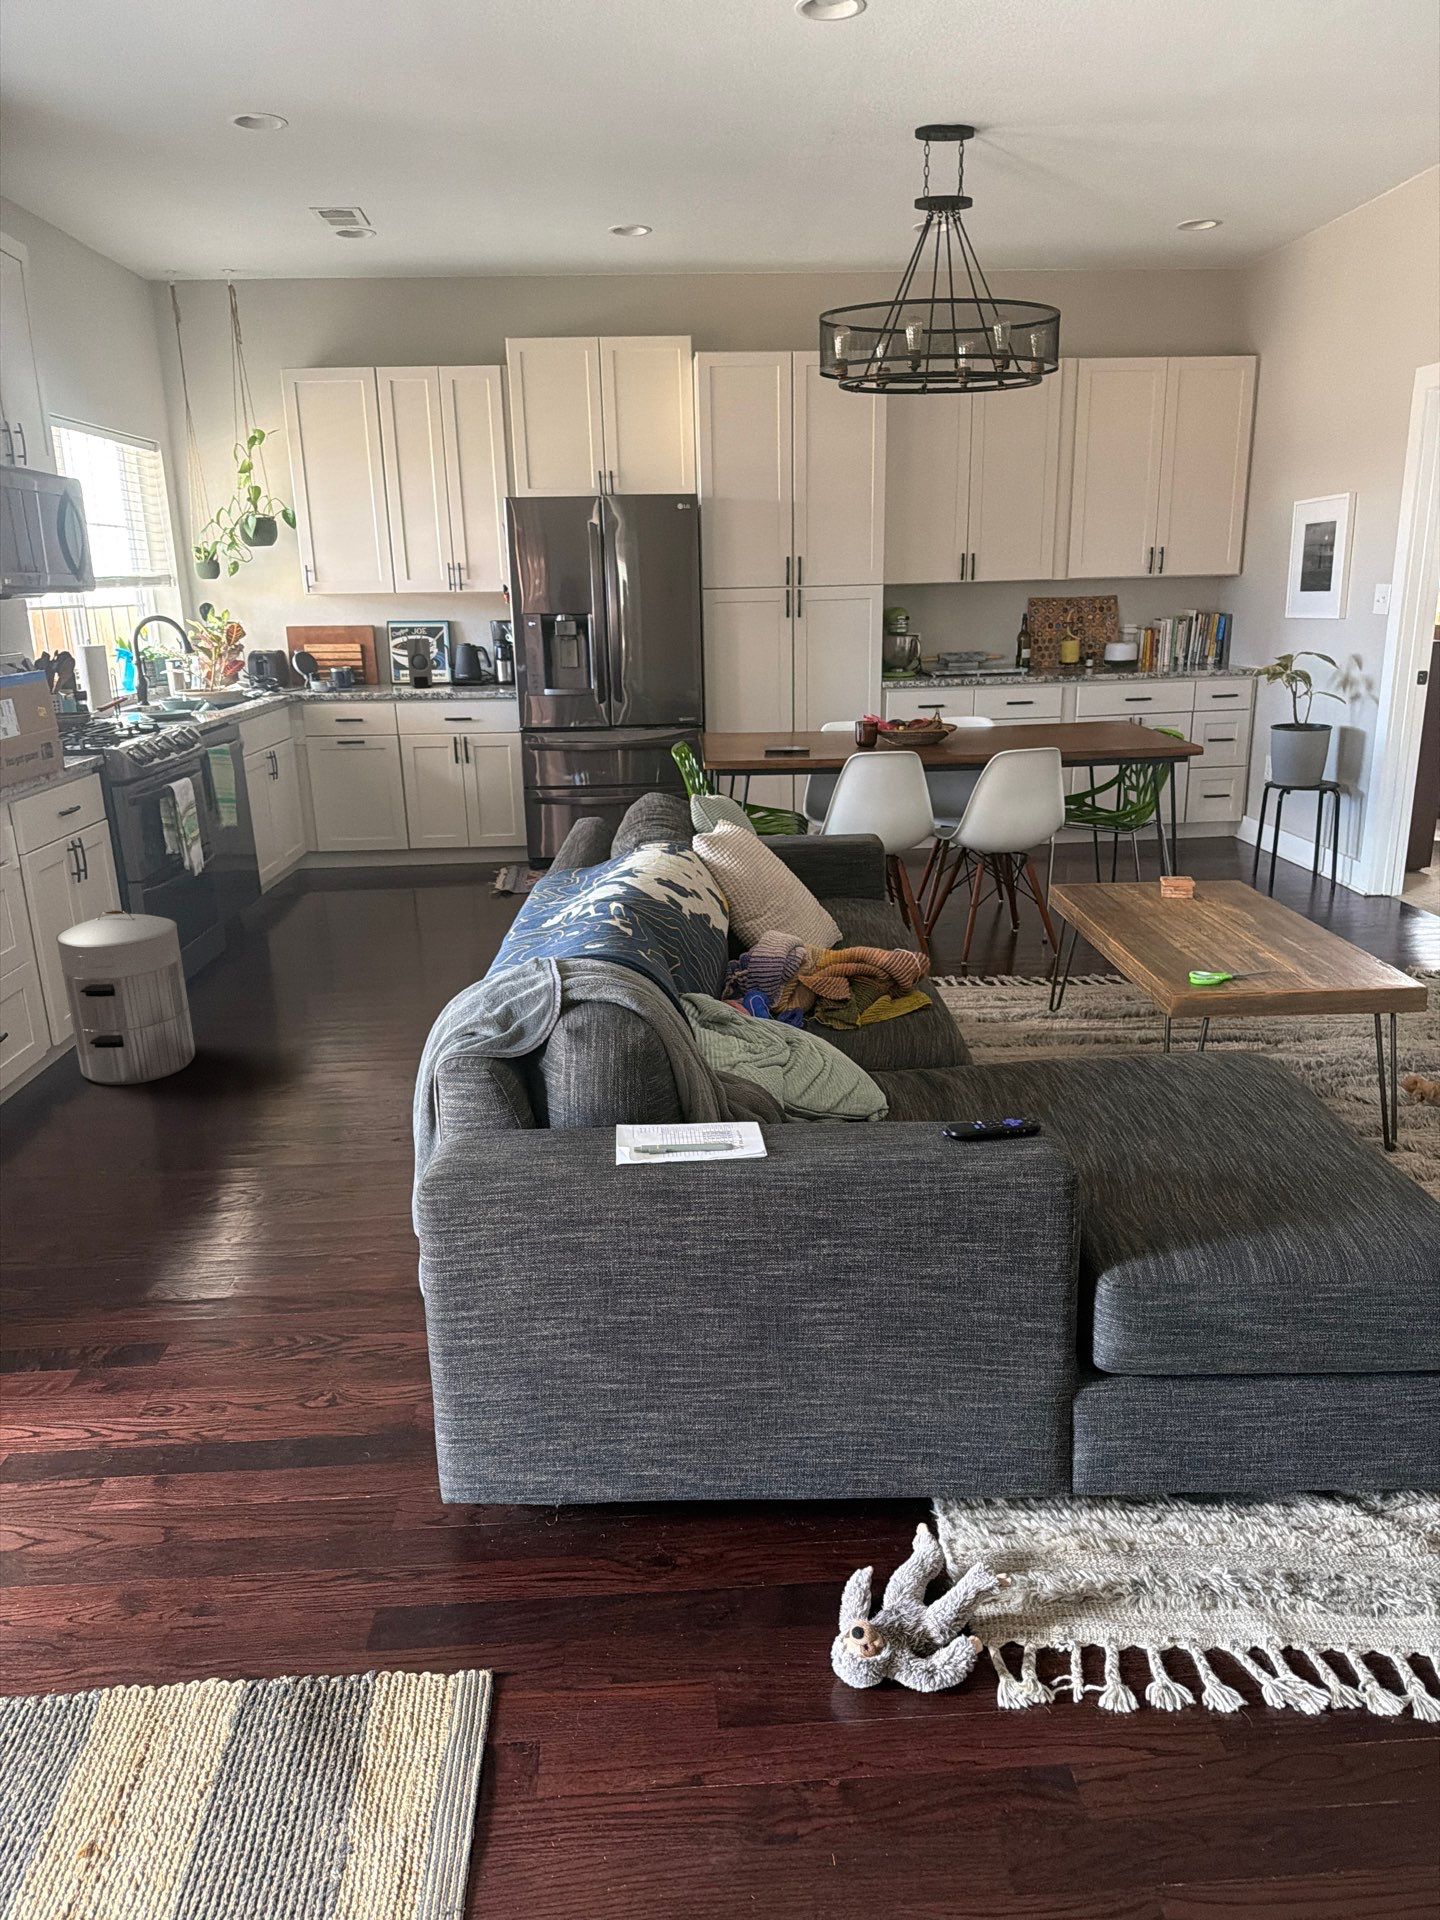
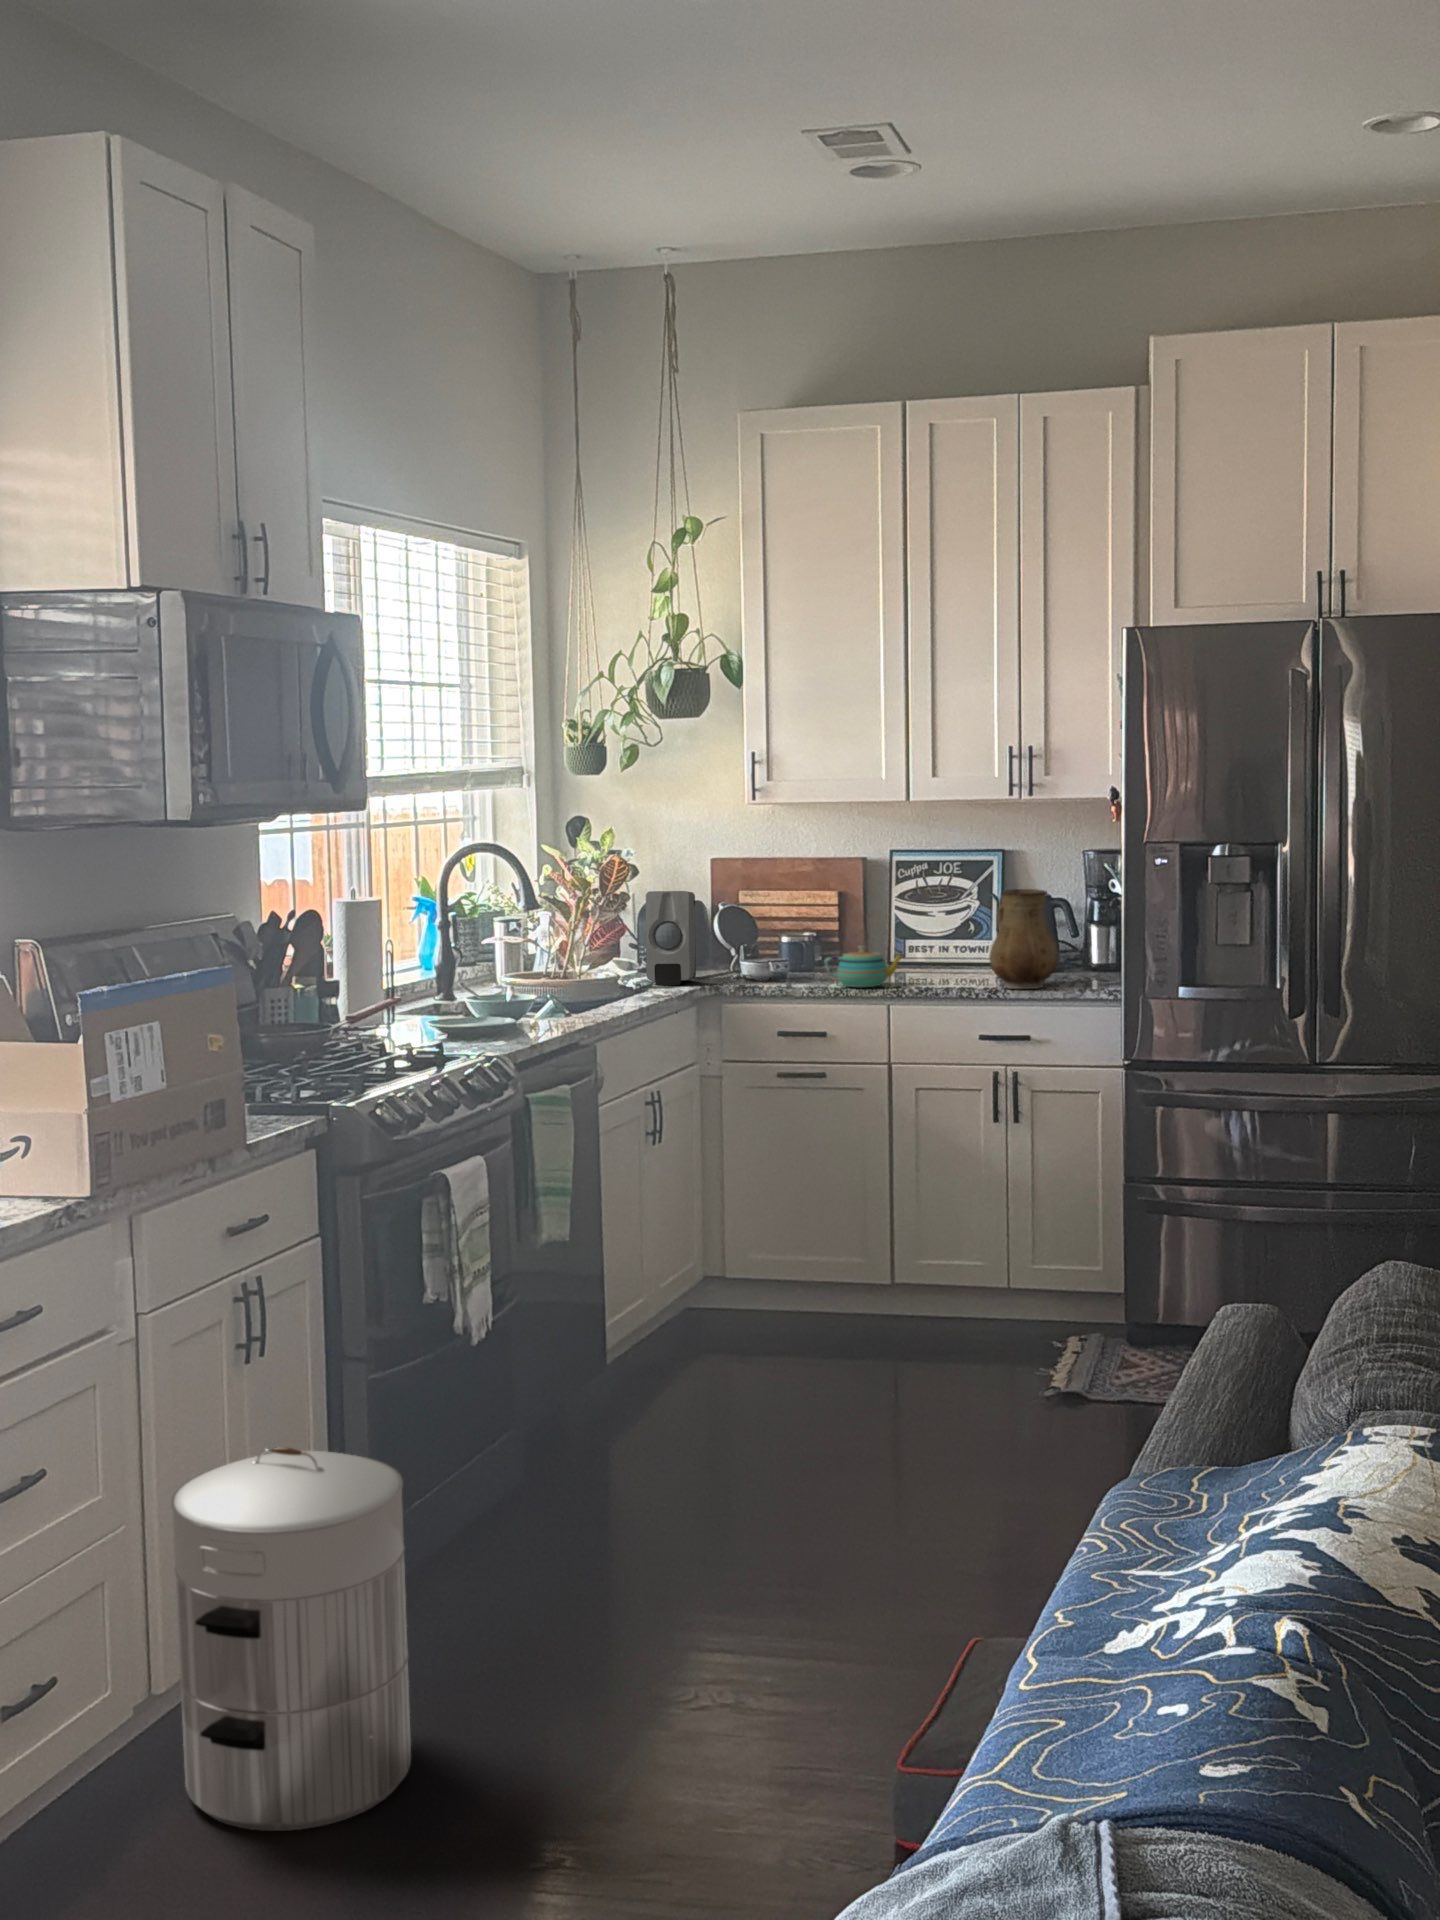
soap dispenser: present [406,638,433,688] -> present [646,891,696,985]
ceramic pitcher: none [446,641,482,694] -> present [989,889,1059,989]
teapot: none [358,672,402,695] -> present [824,945,904,987]

